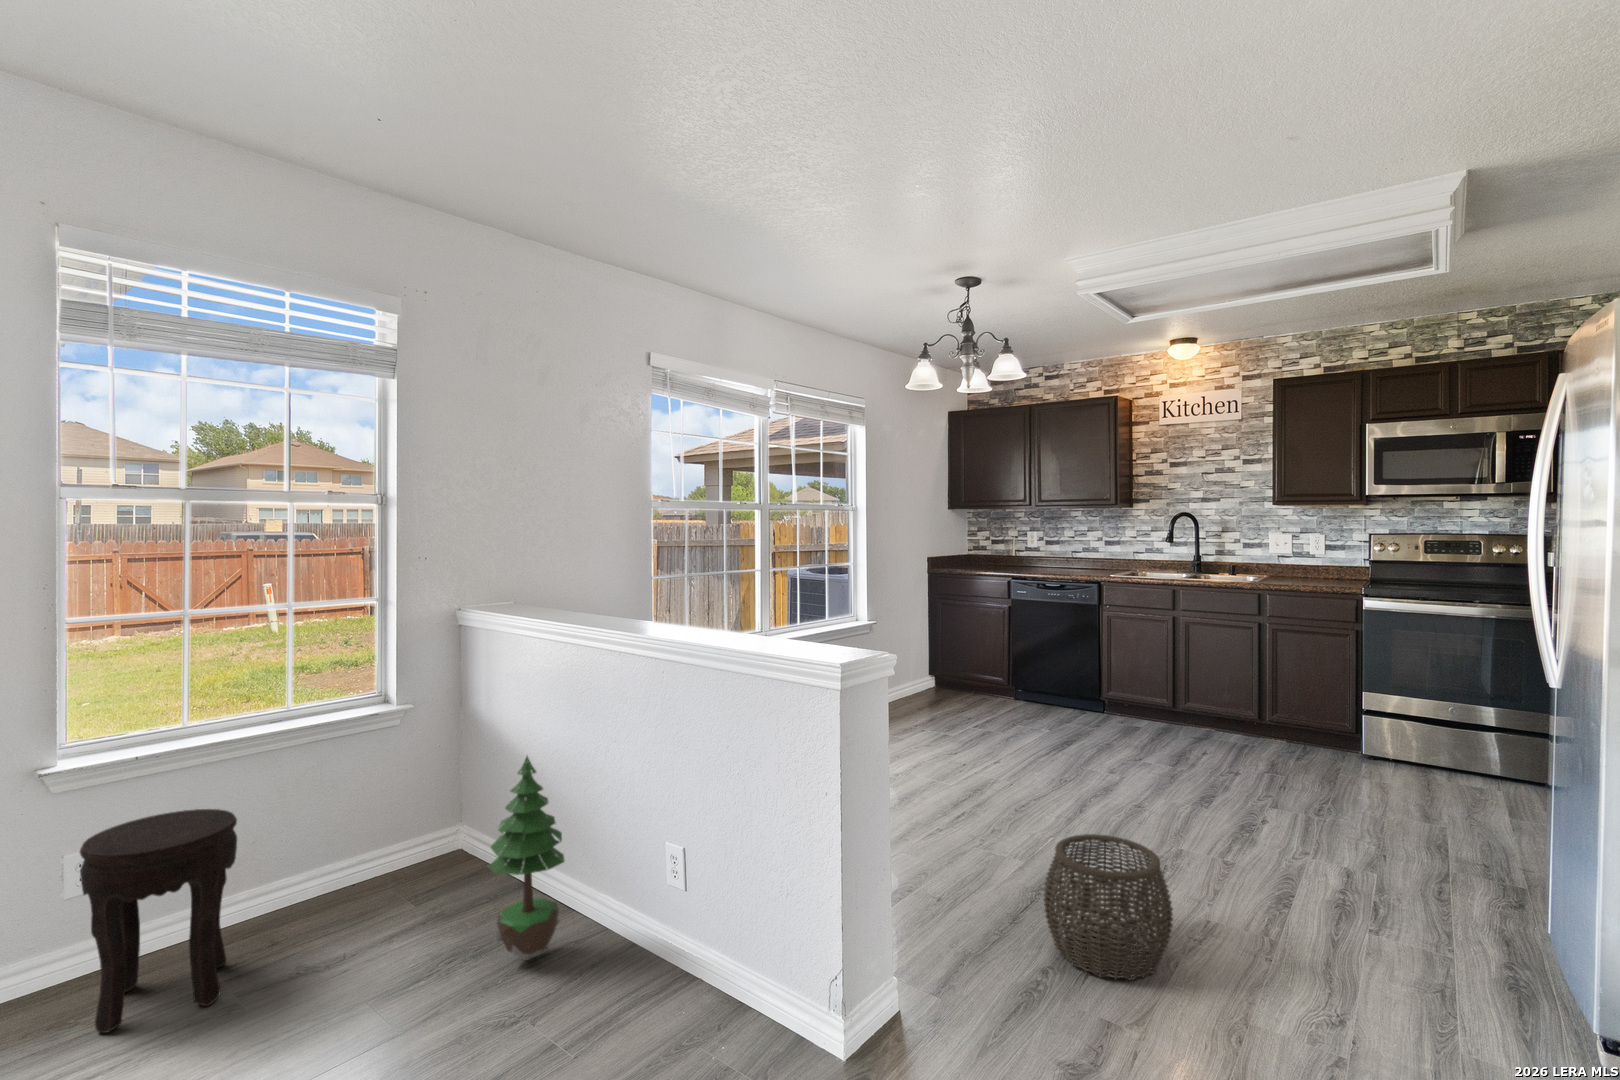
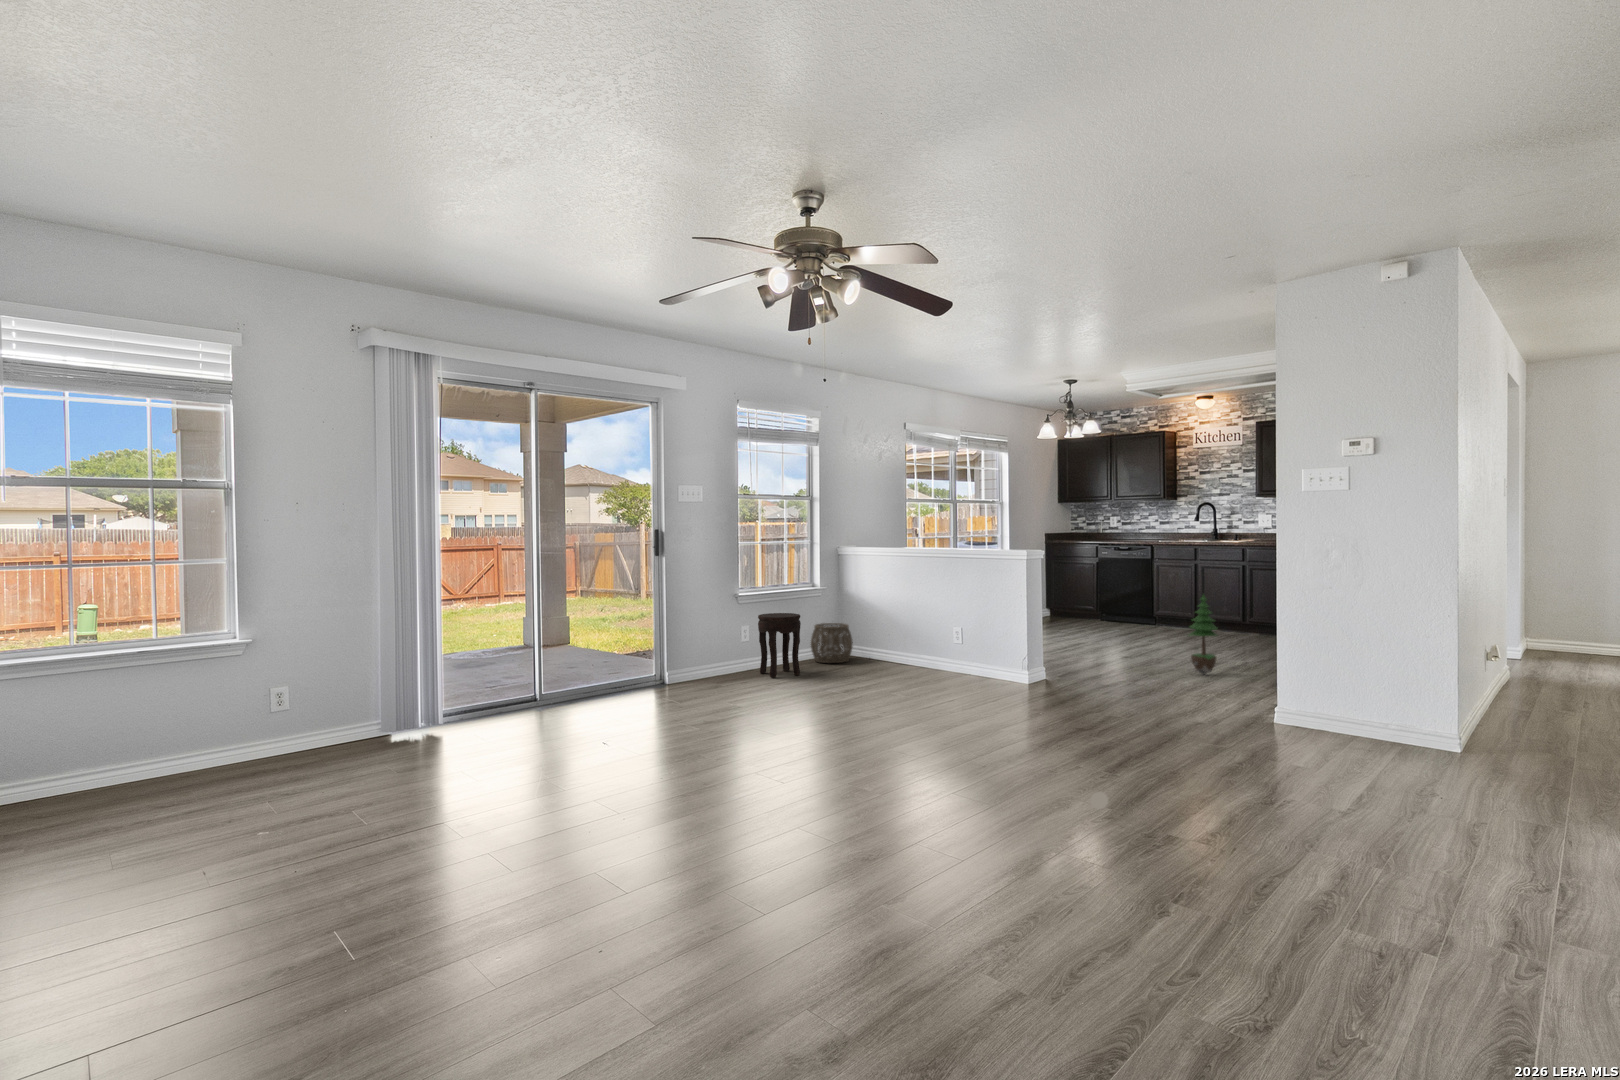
potted tree: present [488,756,564,960] -> present [1189,595,1217,674]
woven basket: present [1044,834,1173,980] -> present [811,623,853,663]

